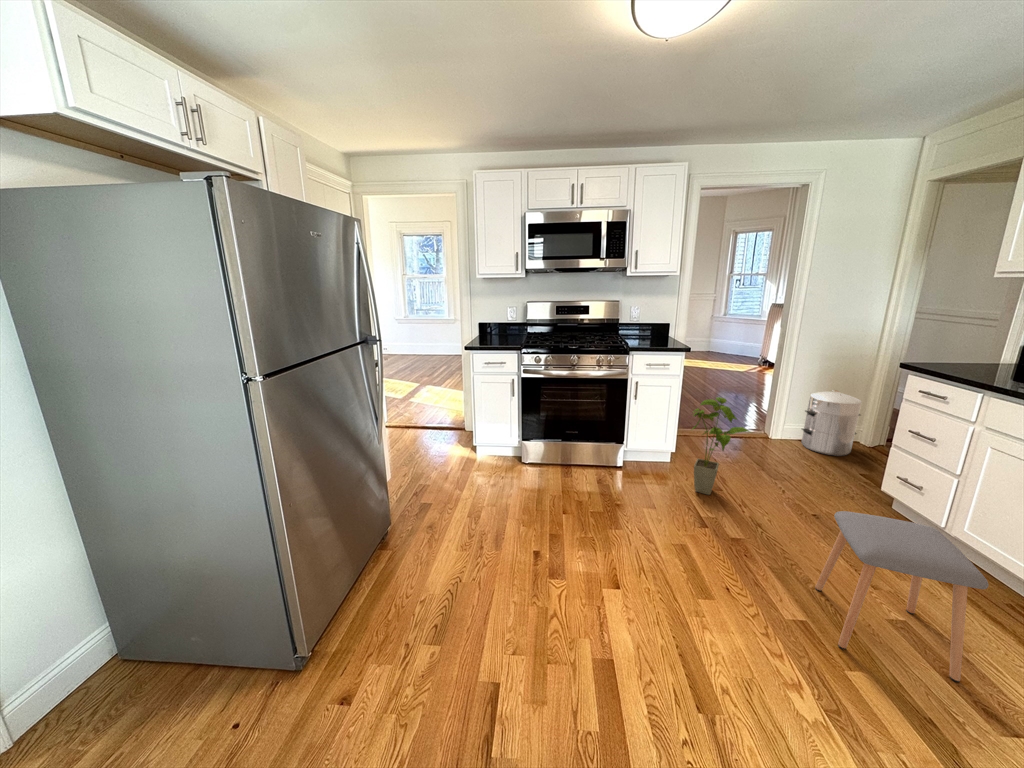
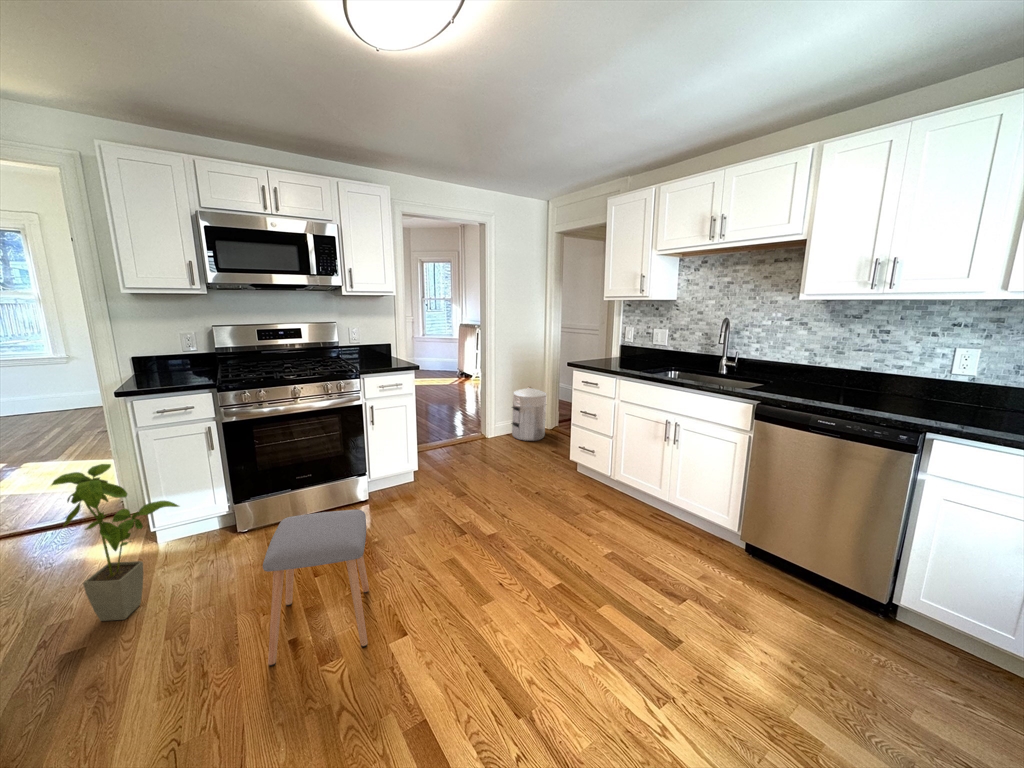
house plant: present [693,397,750,495] -> present [52,464,179,621]
stool: present [815,511,989,682] -> present [263,510,369,666]

